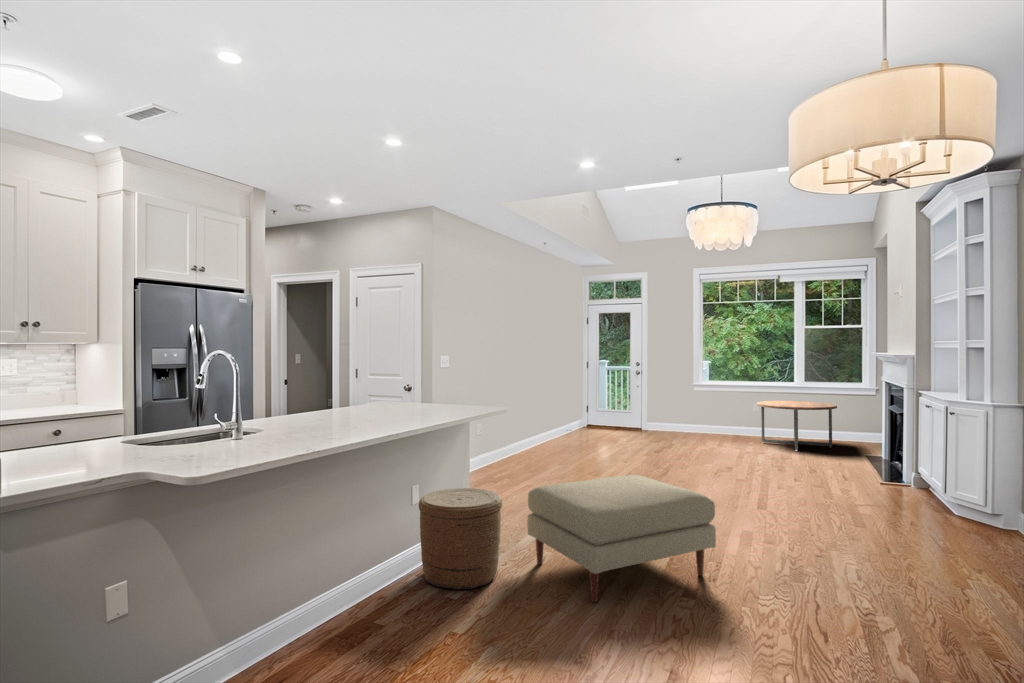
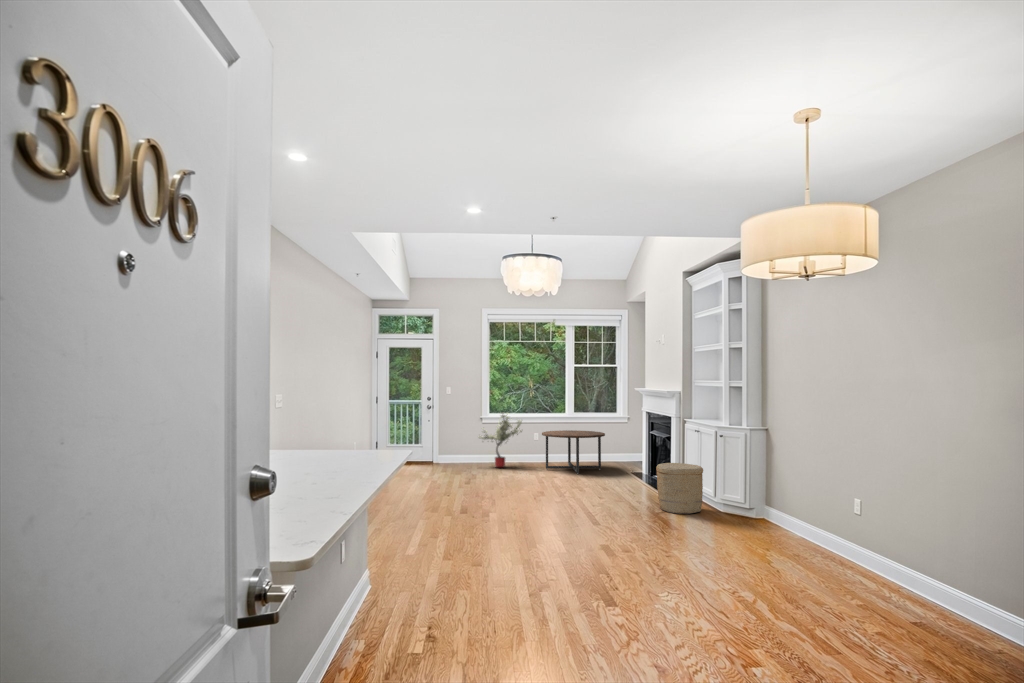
potted tree: none [685,379,736,438] -> present [479,415,522,468]
ottoman: present [527,475,716,602] -> none [452,504,617,626]
woven basket: present [419,488,503,590] -> present [656,463,703,514]

